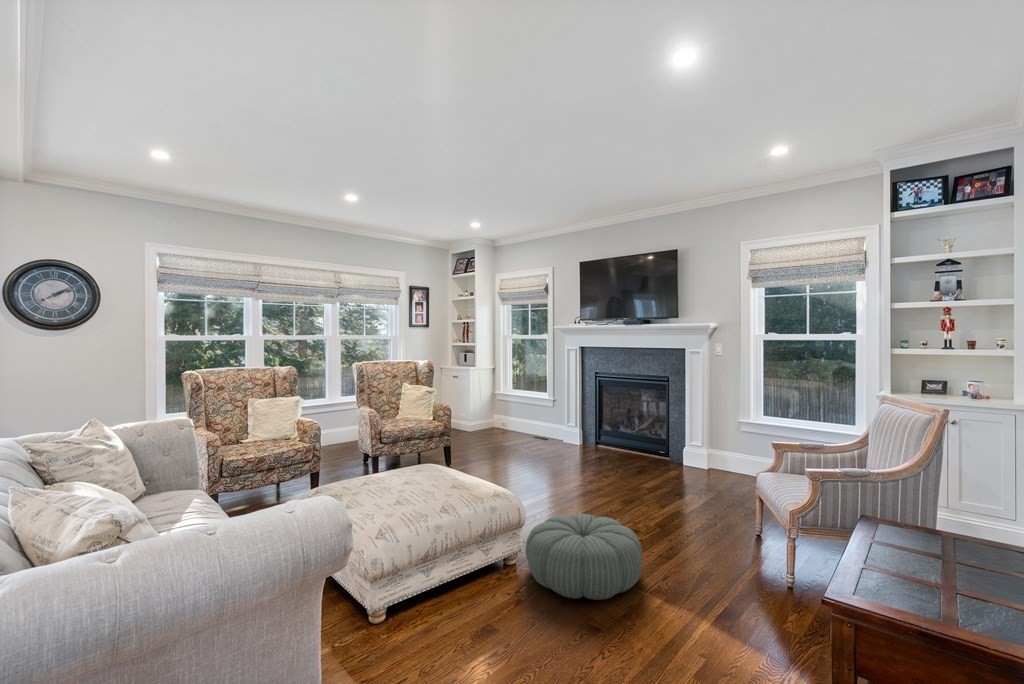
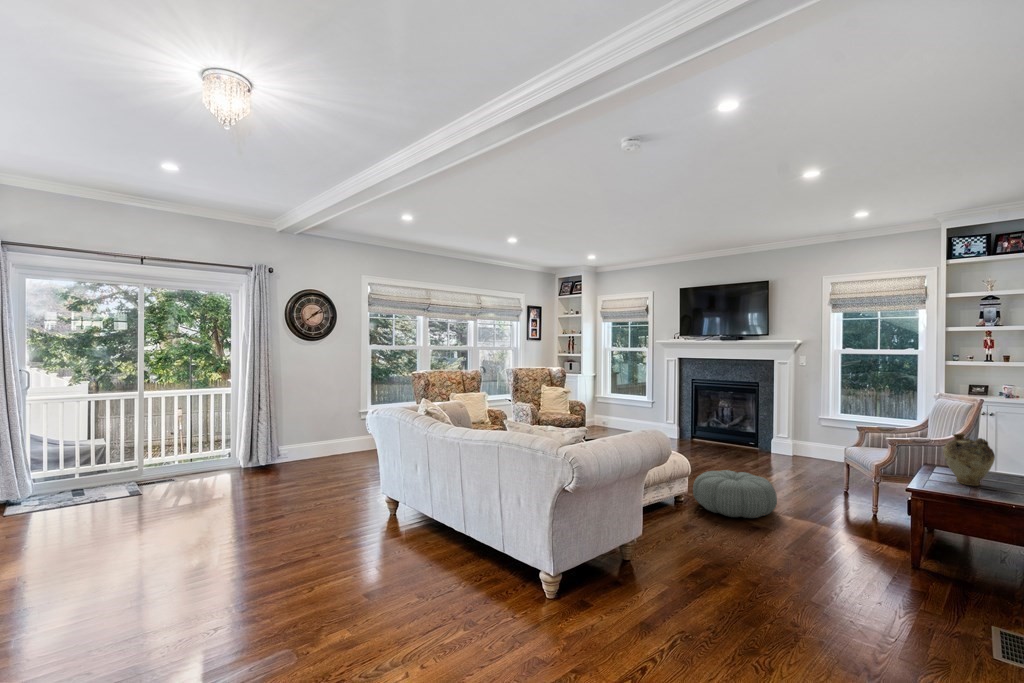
vase: none [886,476,975,571] -> present [943,433,995,486]

